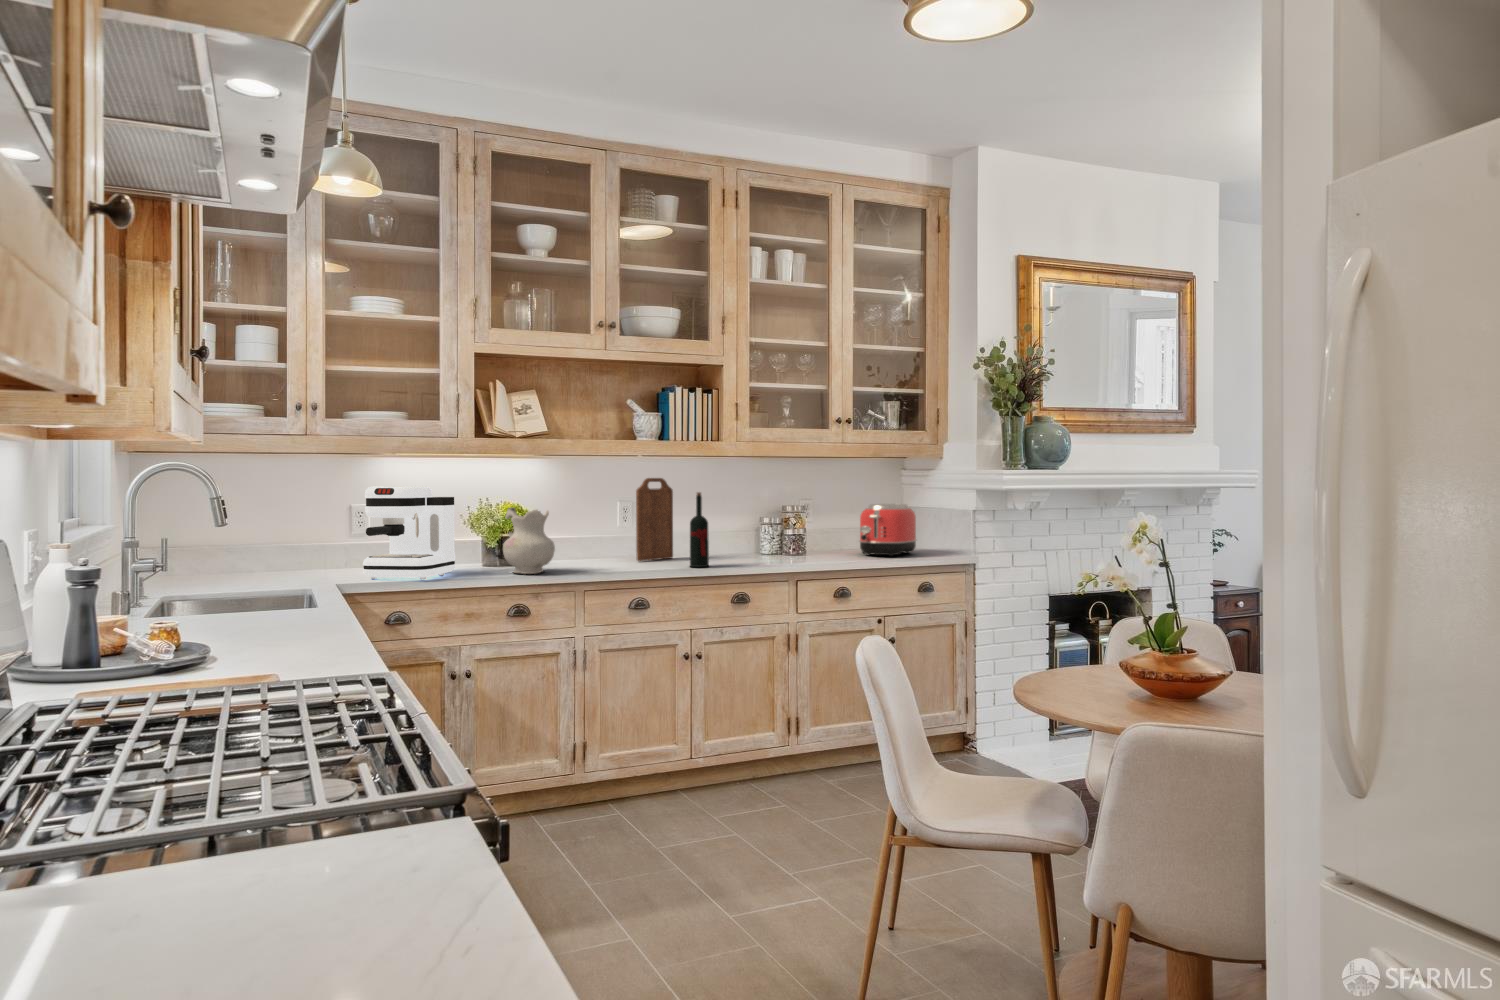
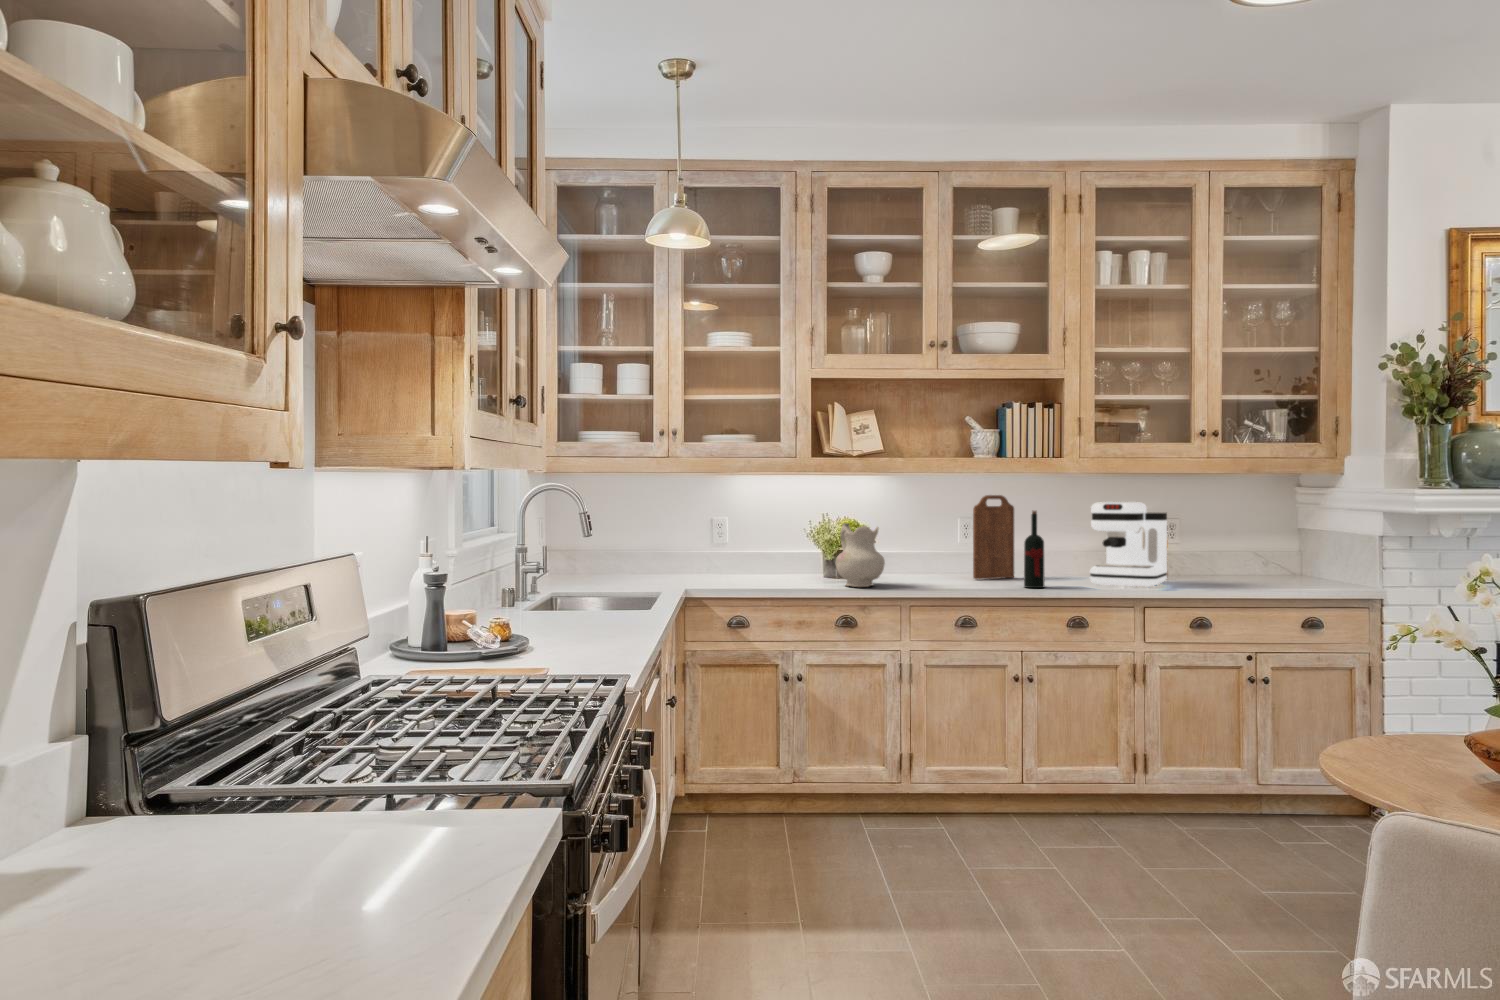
coffee maker: present [363,486,455,579] -> present [1090,502,1167,588]
toaster: present [859,504,916,556] -> none [1231,526,1308,585]

